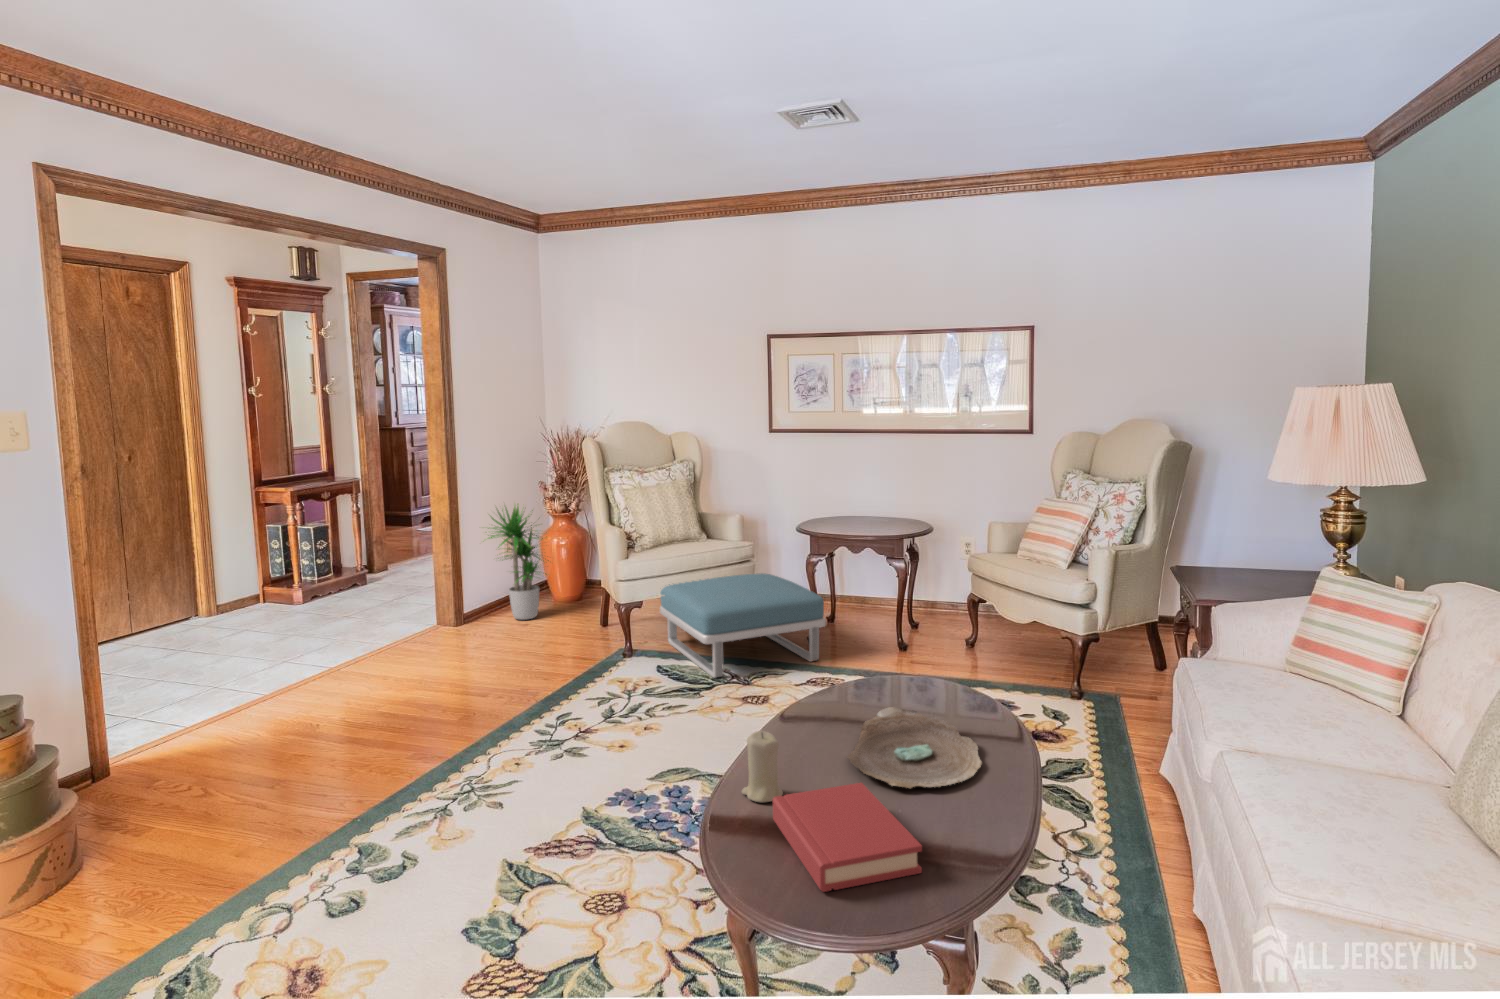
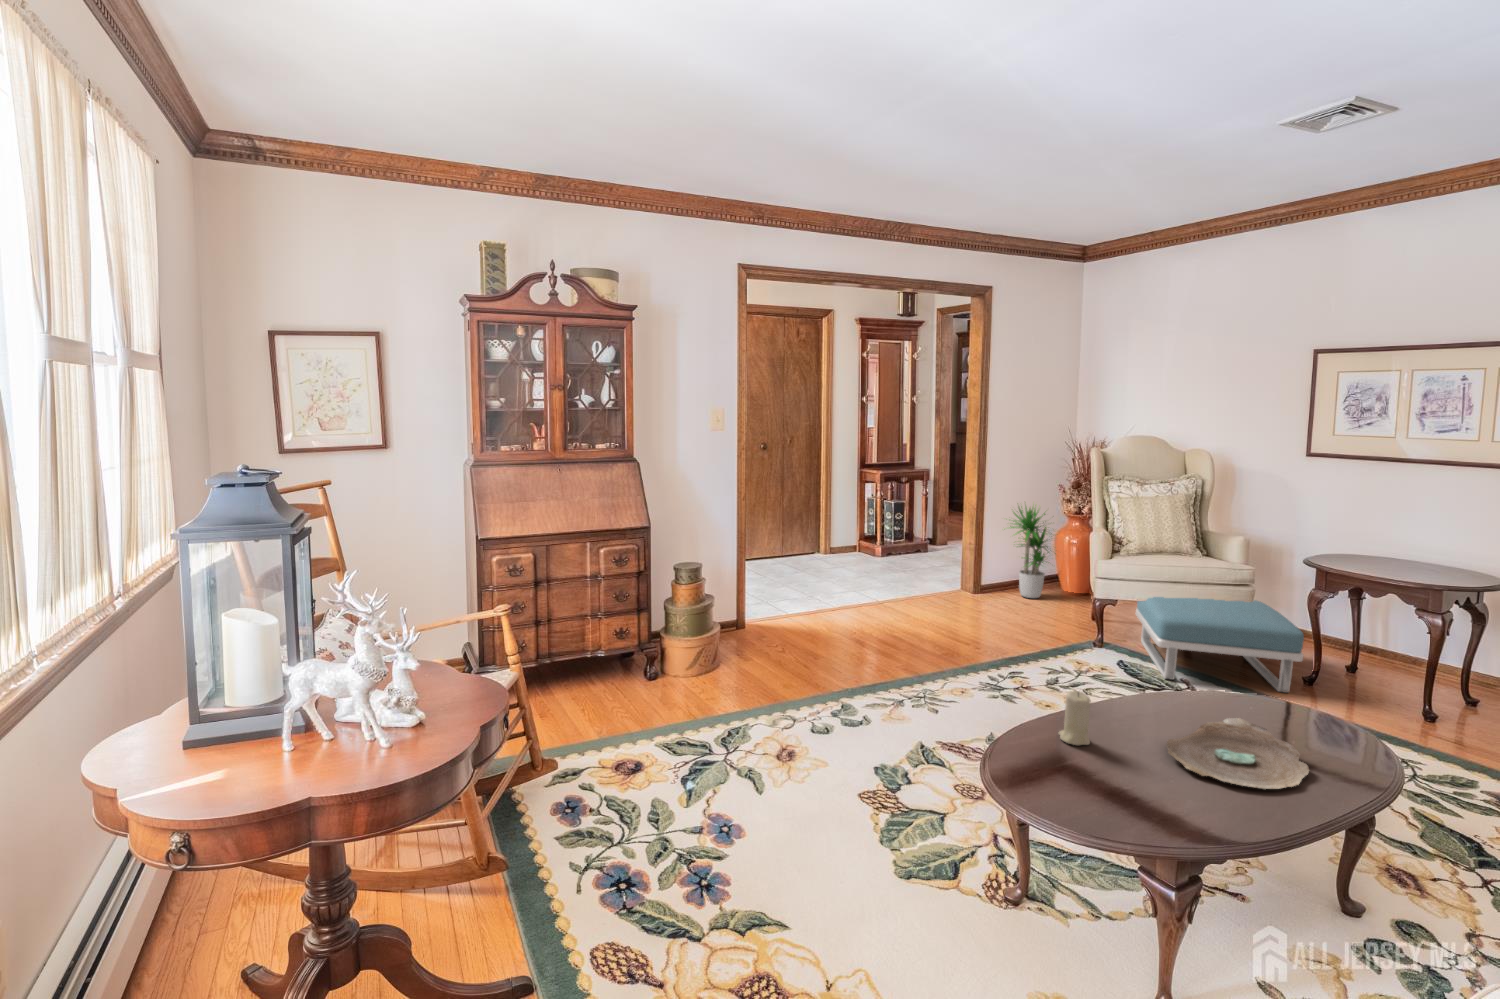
hardback book: present [773,783,922,892] -> none [1060,738,1155,824]

